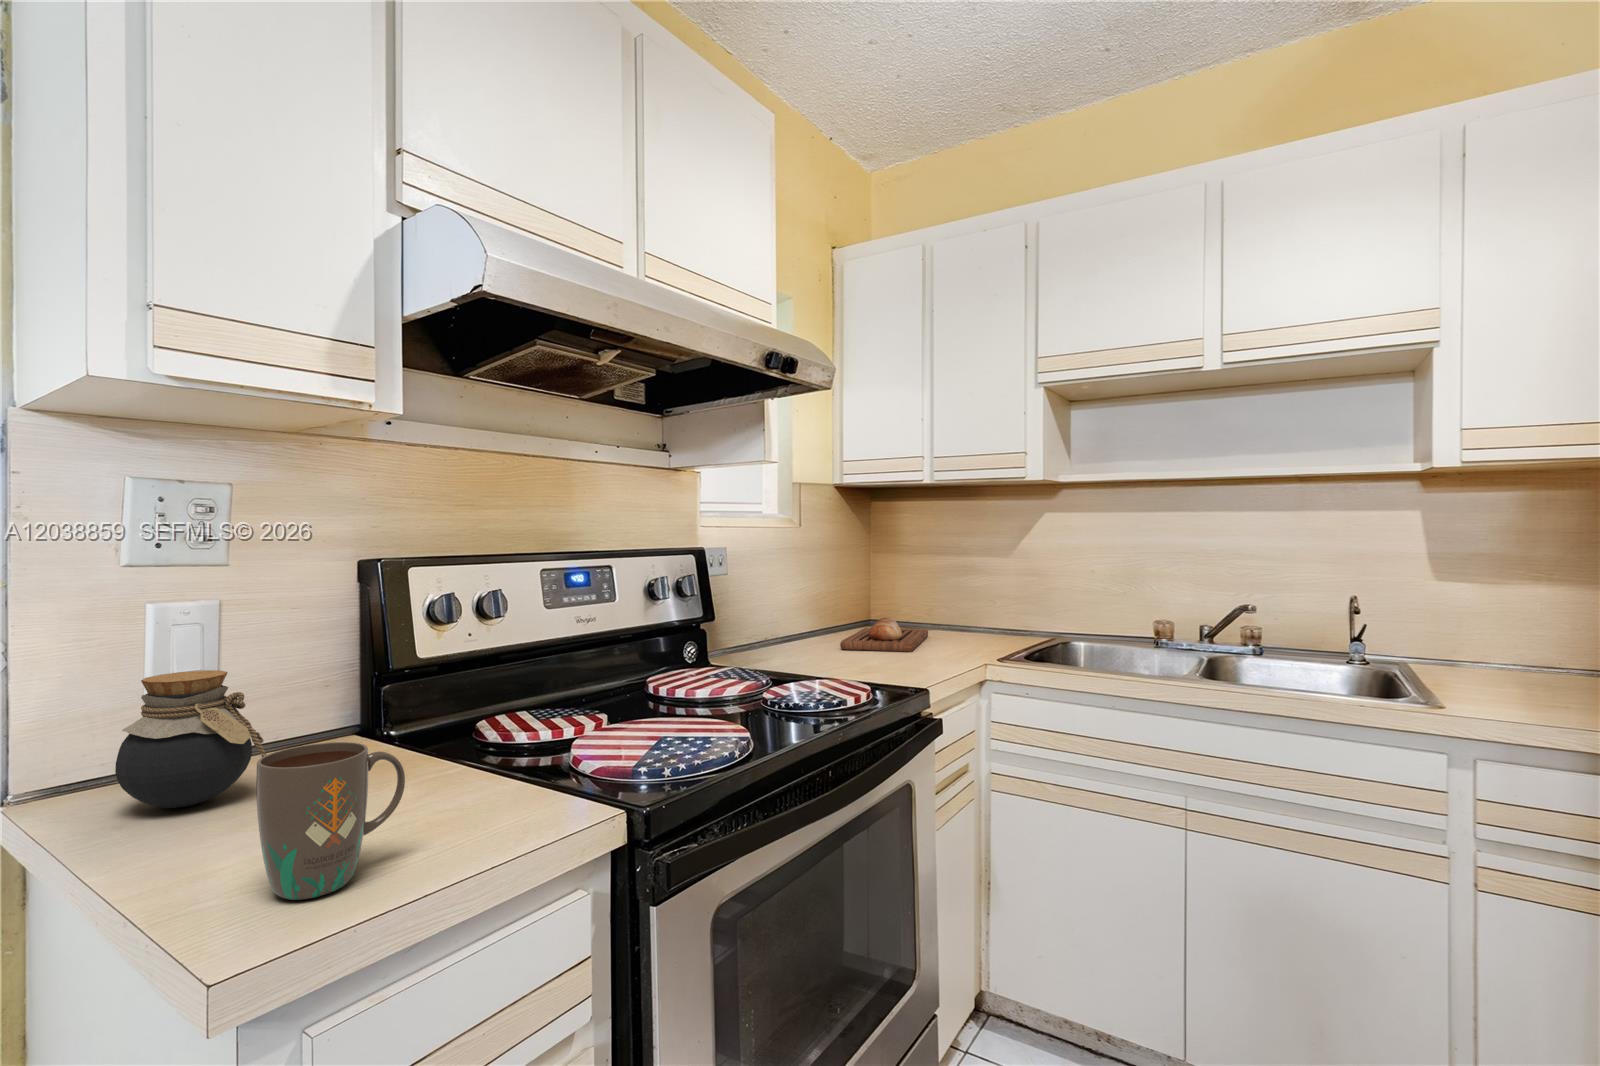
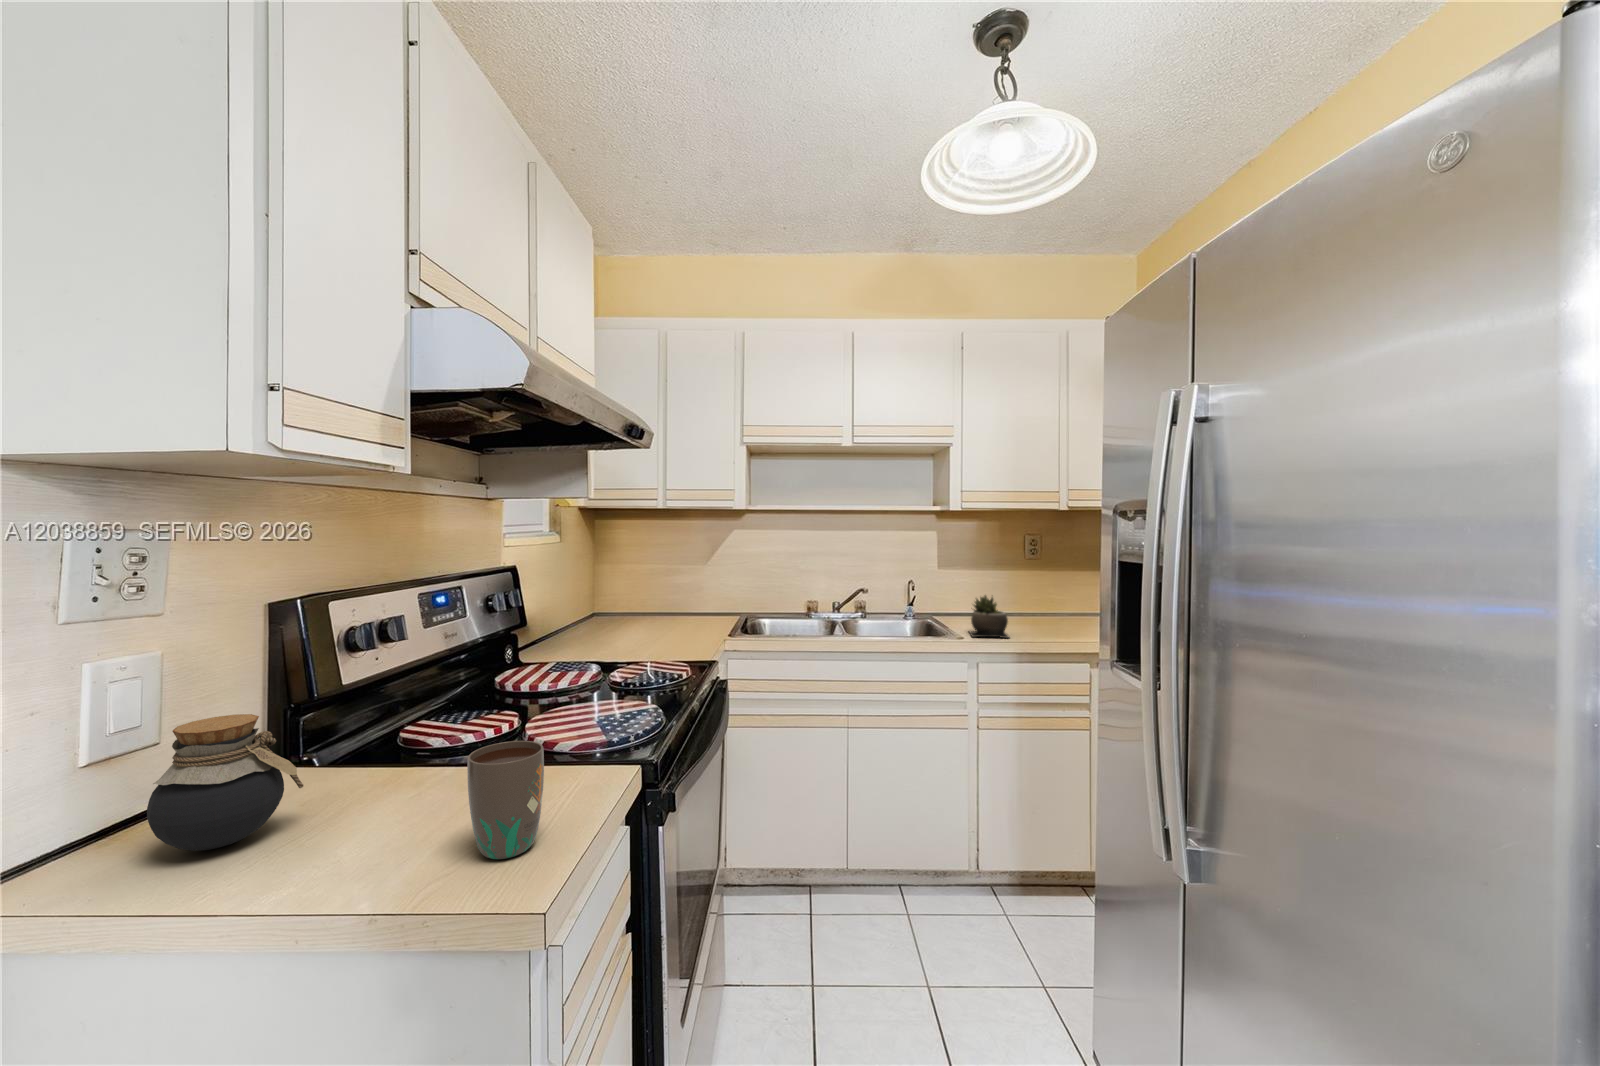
bread loaf: present [840,617,928,652] -> none [604,612,662,639]
succulent plant: none [1458,625,1559,716] -> present [969,595,1009,638]

